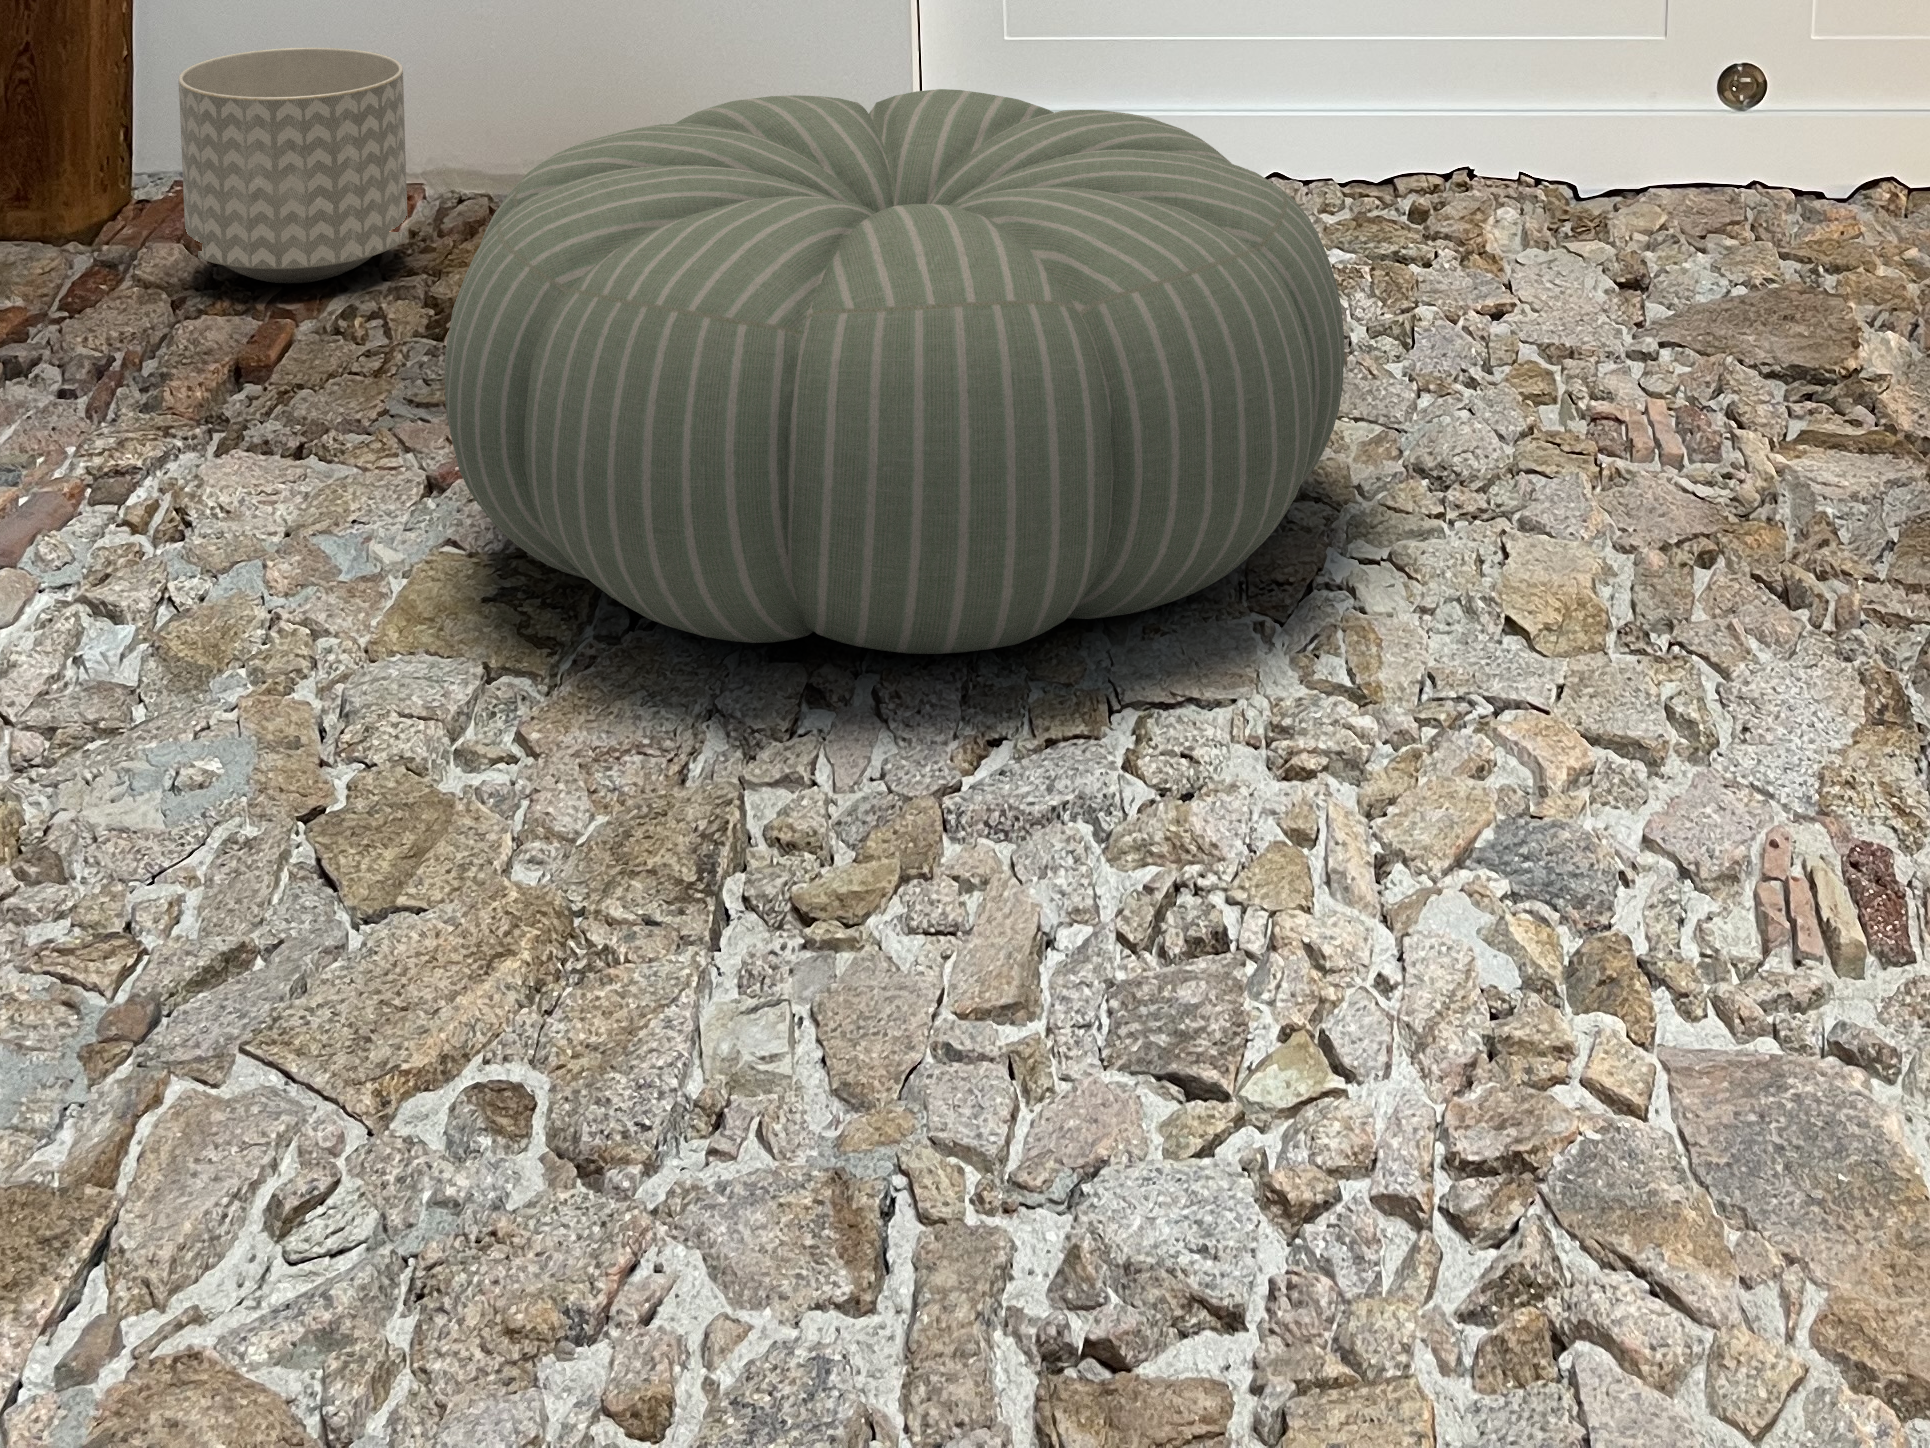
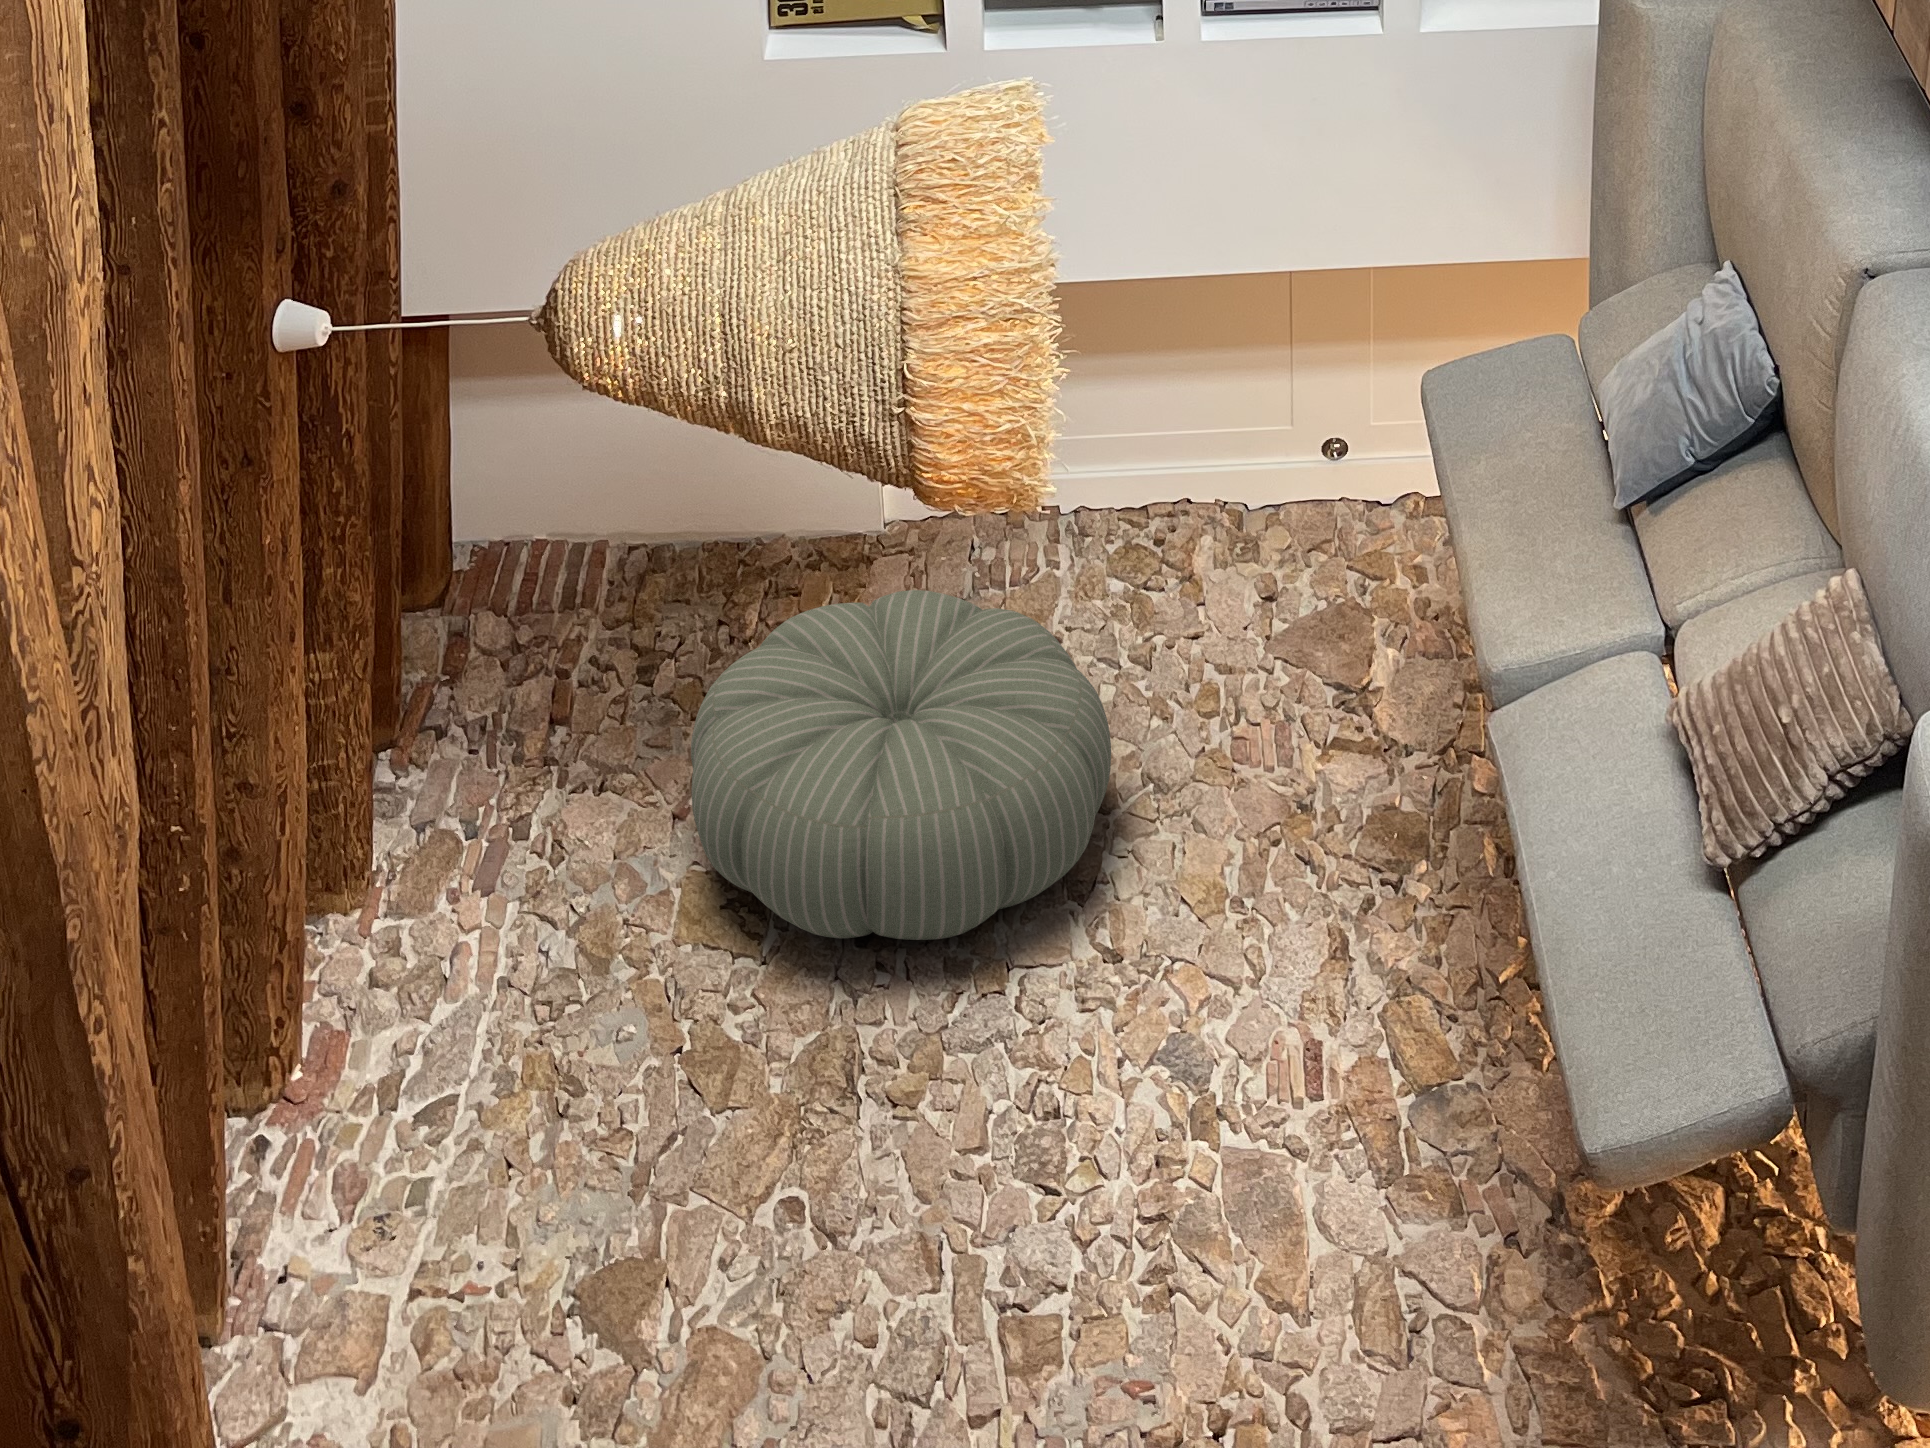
planter: present [179,48,407,283] -> none [477,475,606,623]

